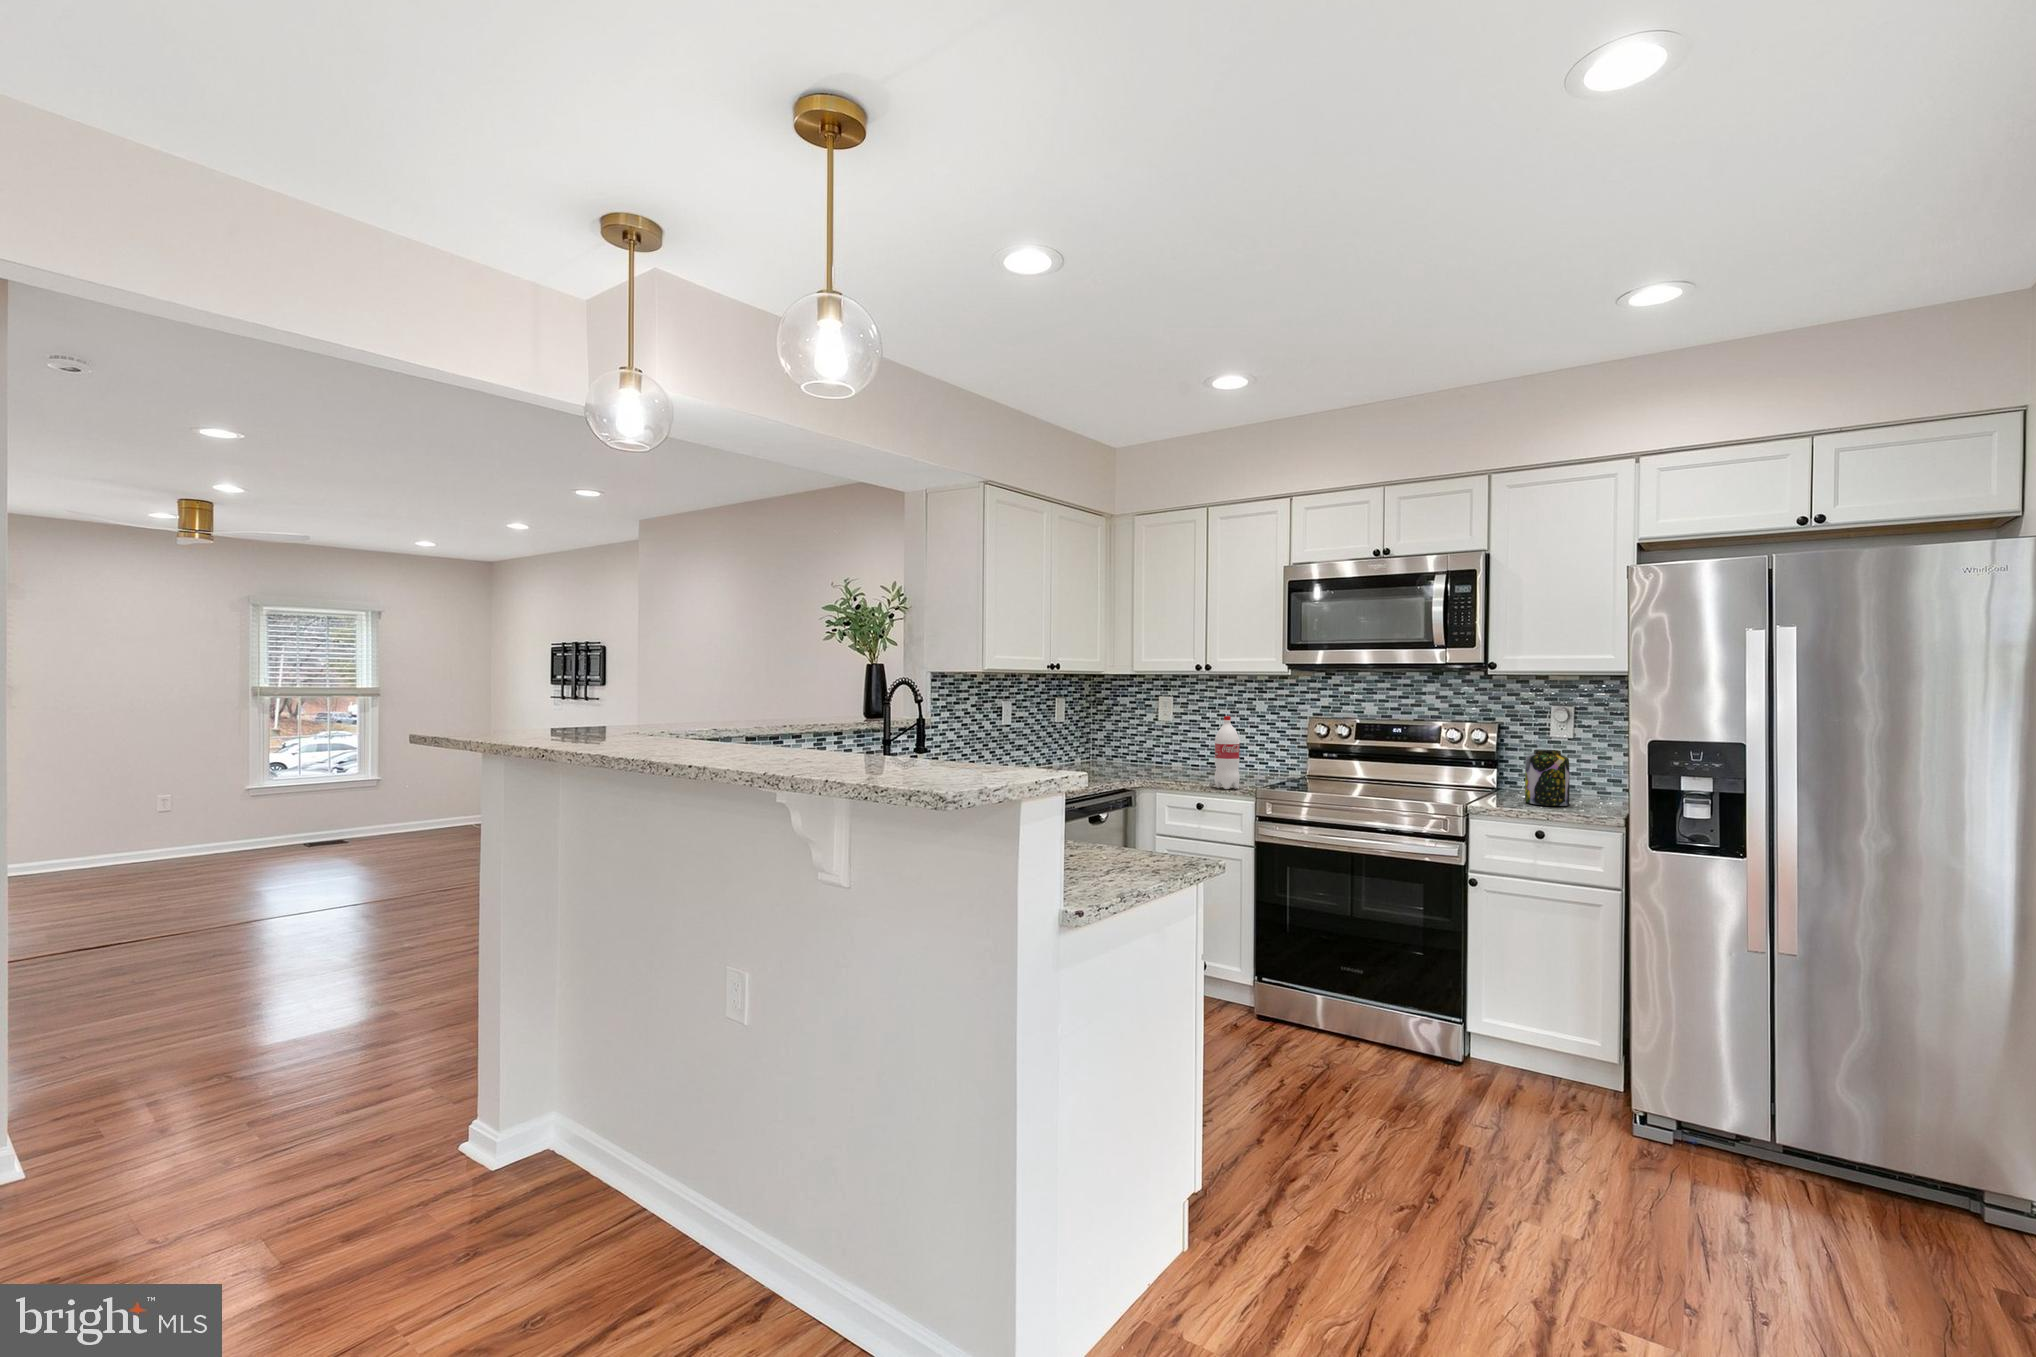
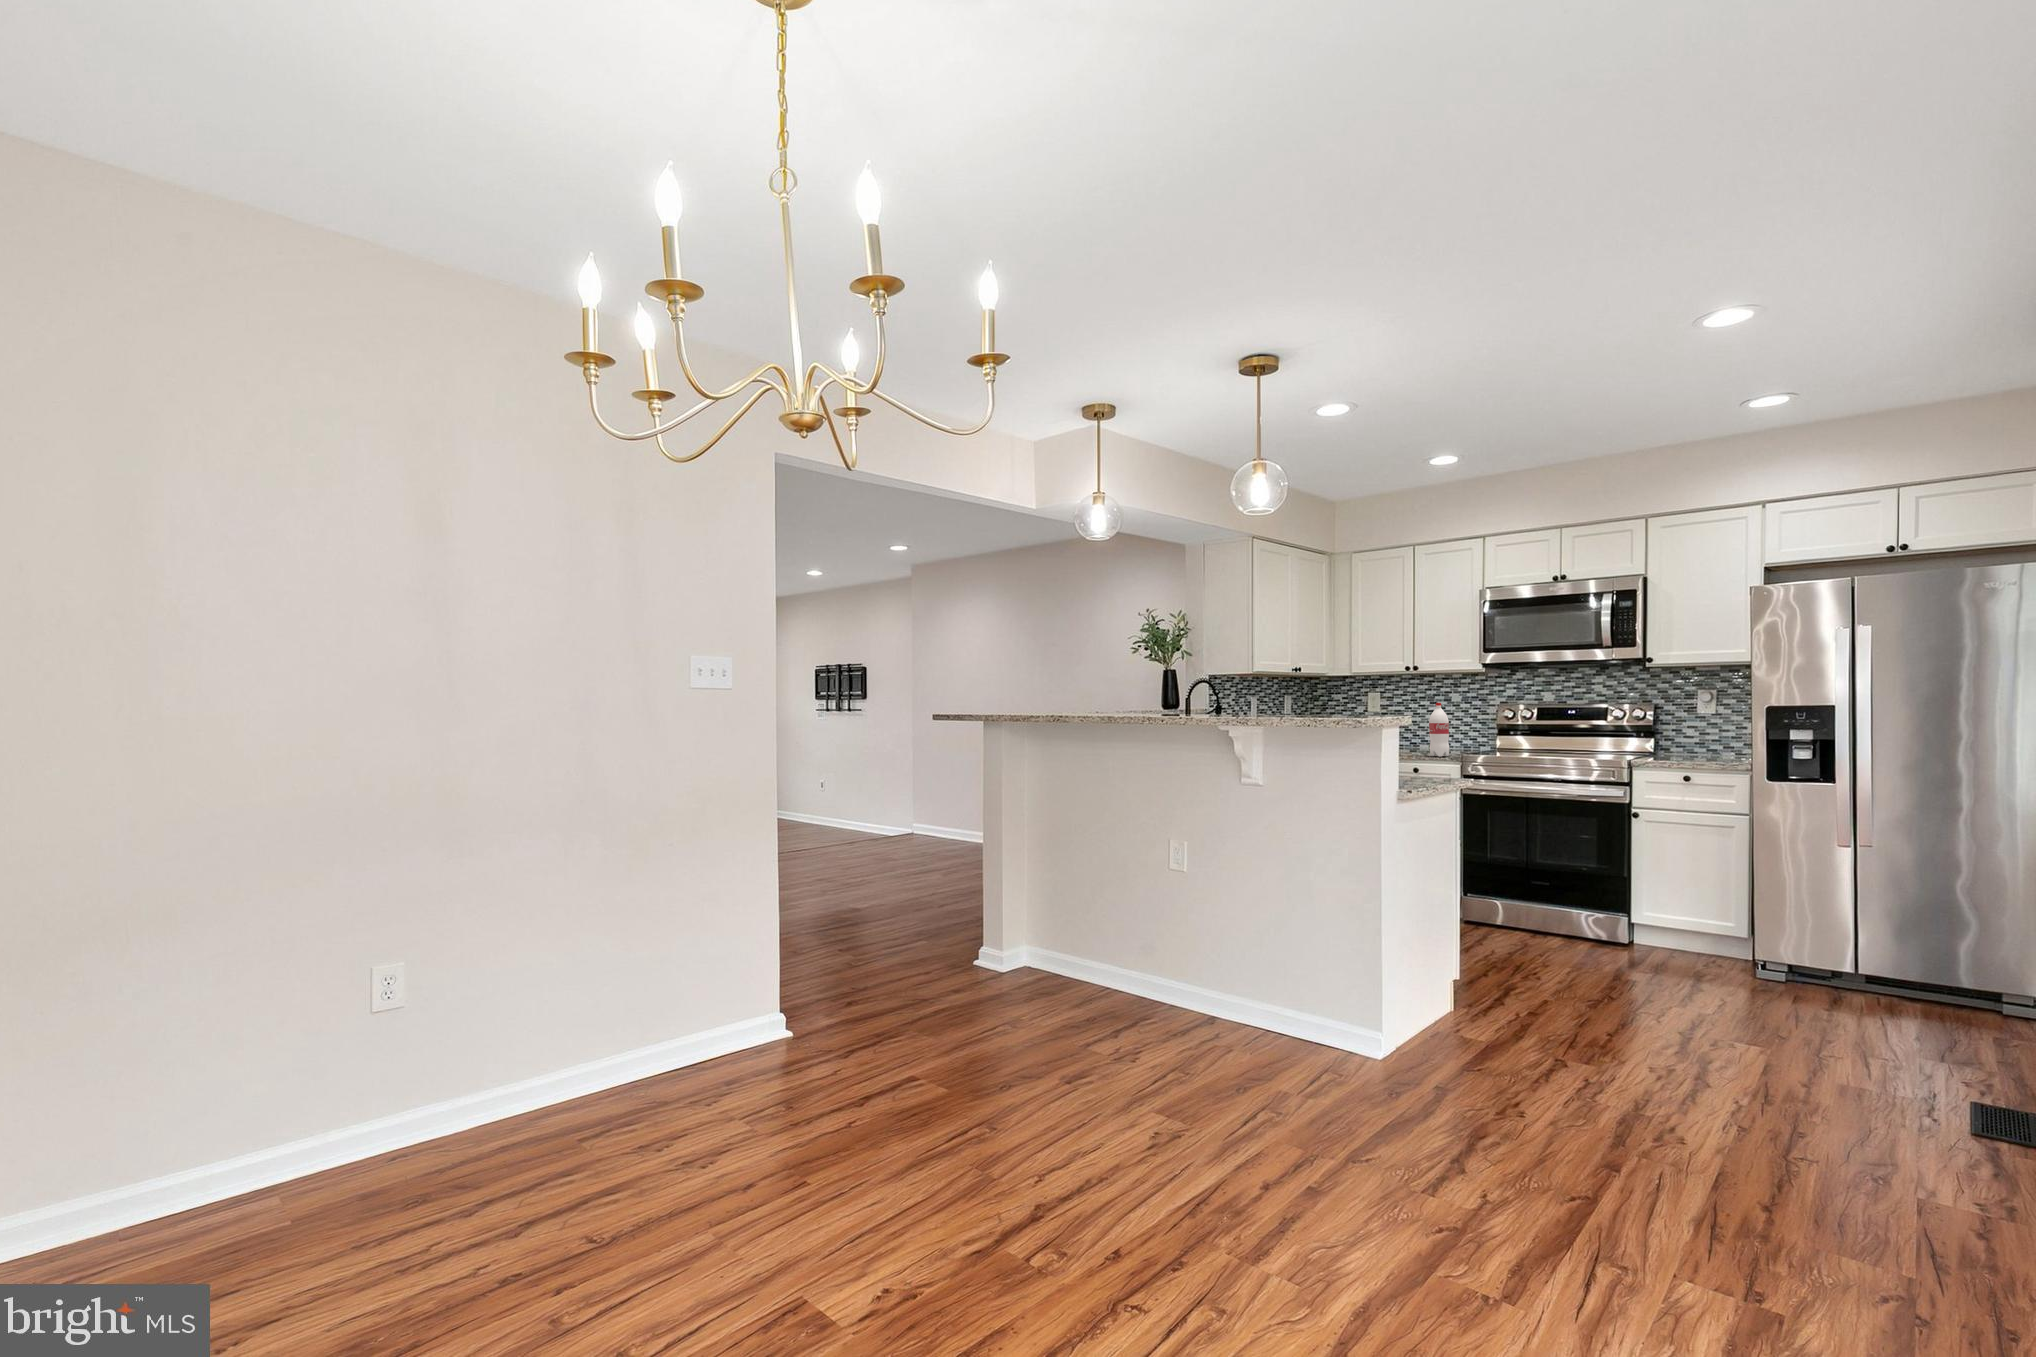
jar: present [1525,749,1570,806] -> none [1680,721,1715,761]

